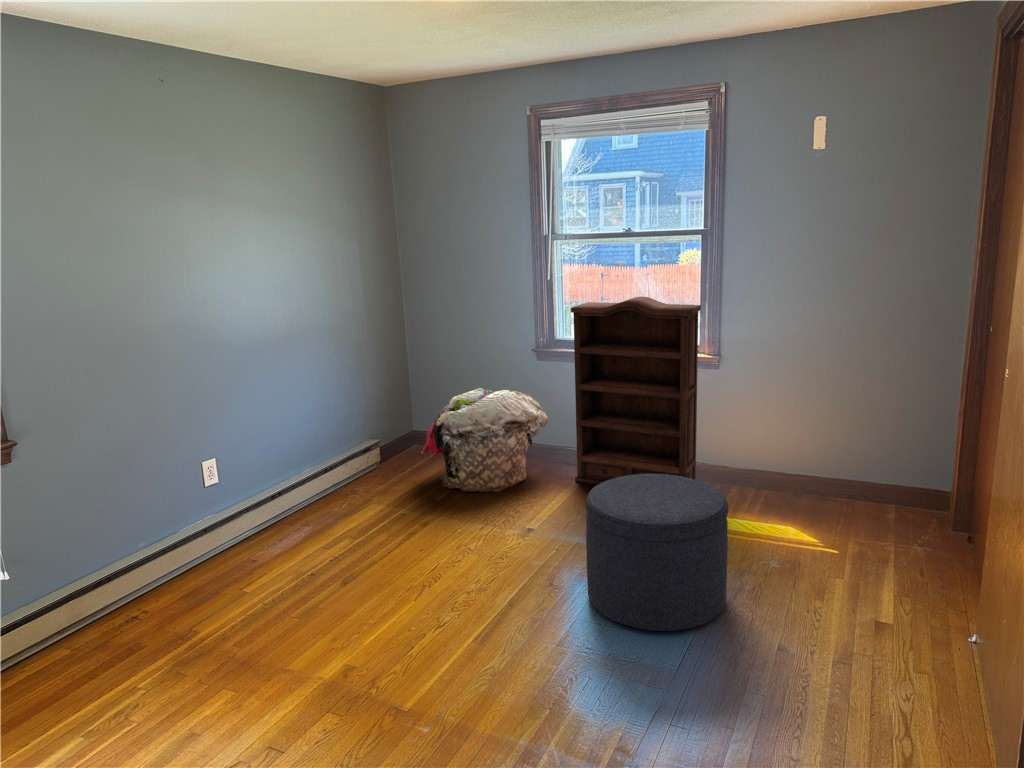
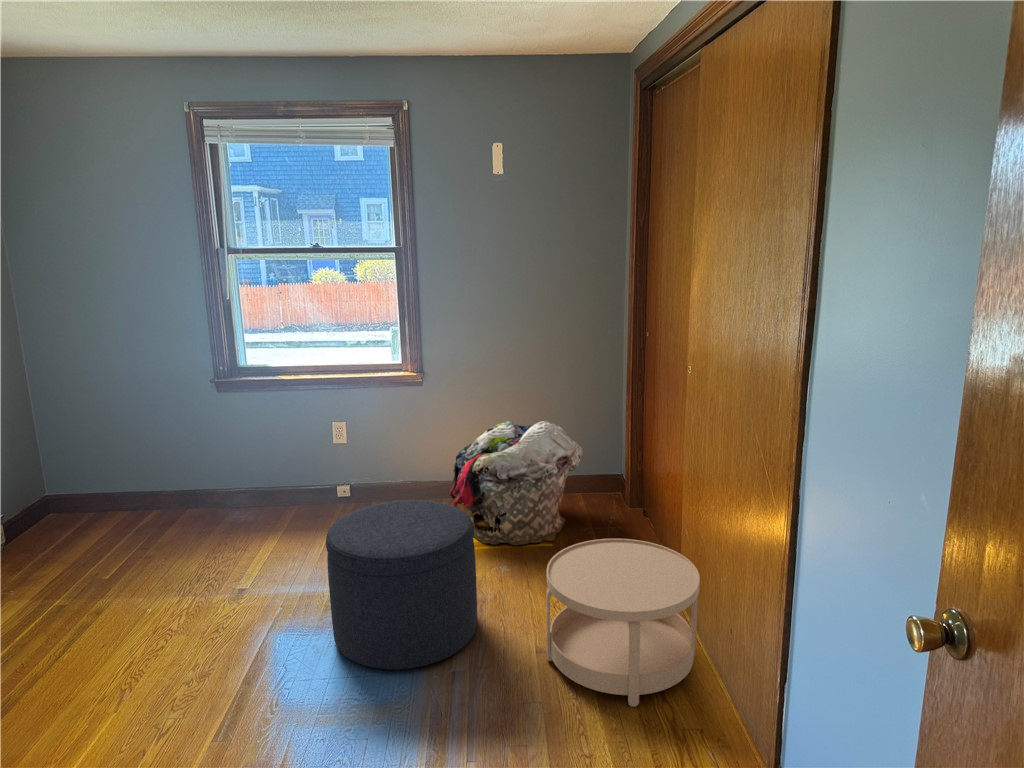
bookshelf: present [571,297,701,485] -> none [260,316,410,522]
laundry basket: present [421,388,548,492] -> present [450,421,583,546]
side table: none [786,547,976,729] -> present [546,539,700,707]

